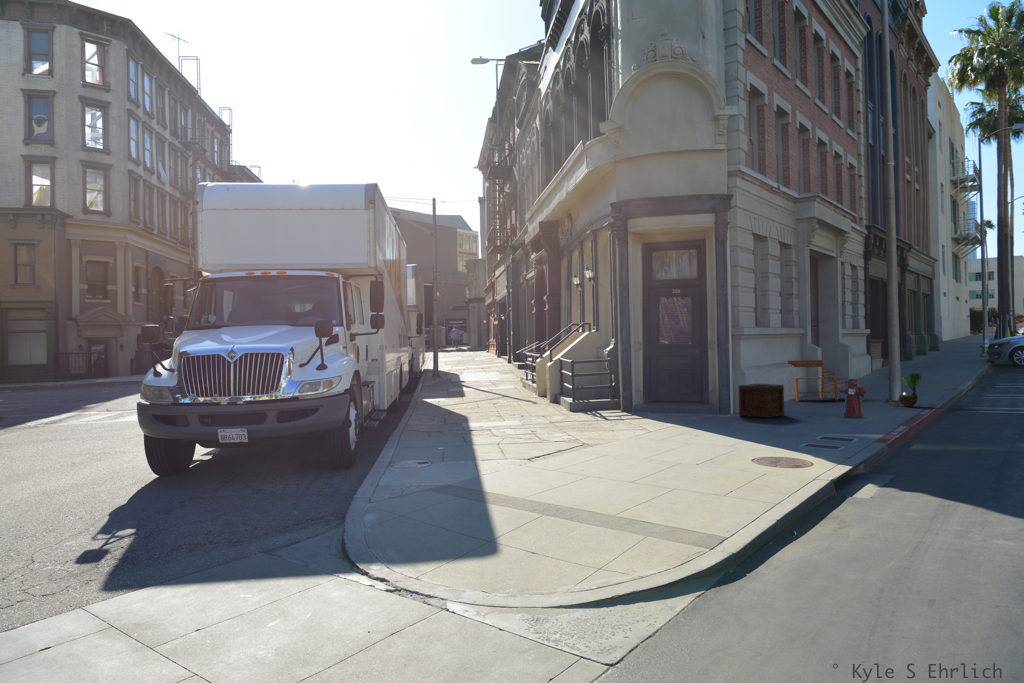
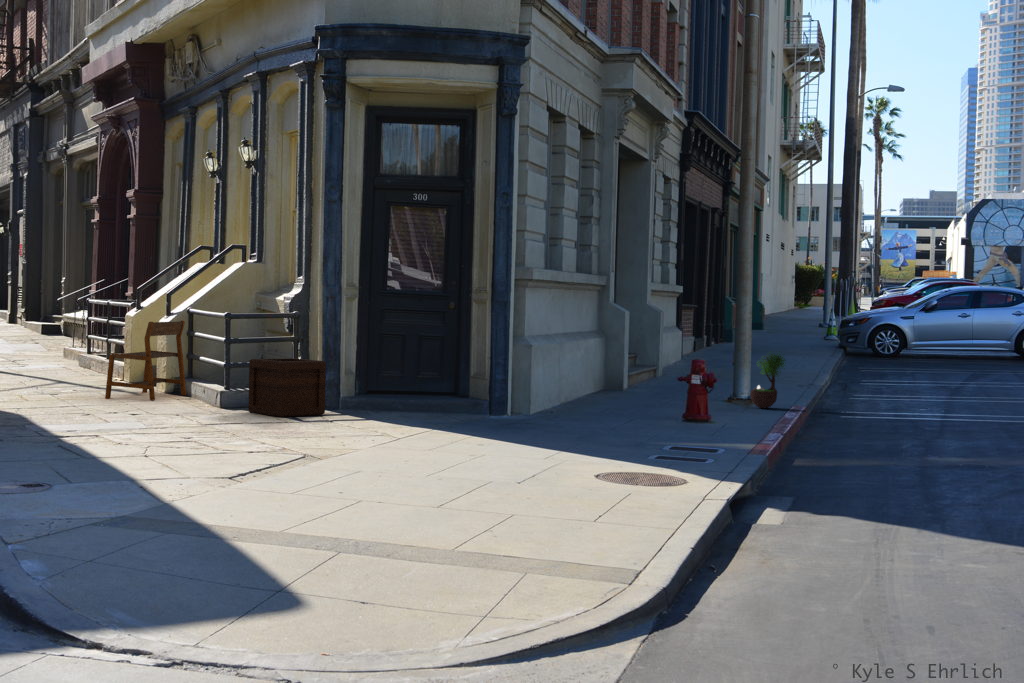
bench: present [786,359,838,401] -> present [105,321,186,400]
wooden crate: present [739,384,784,418] -> present [248,358,326,417]

